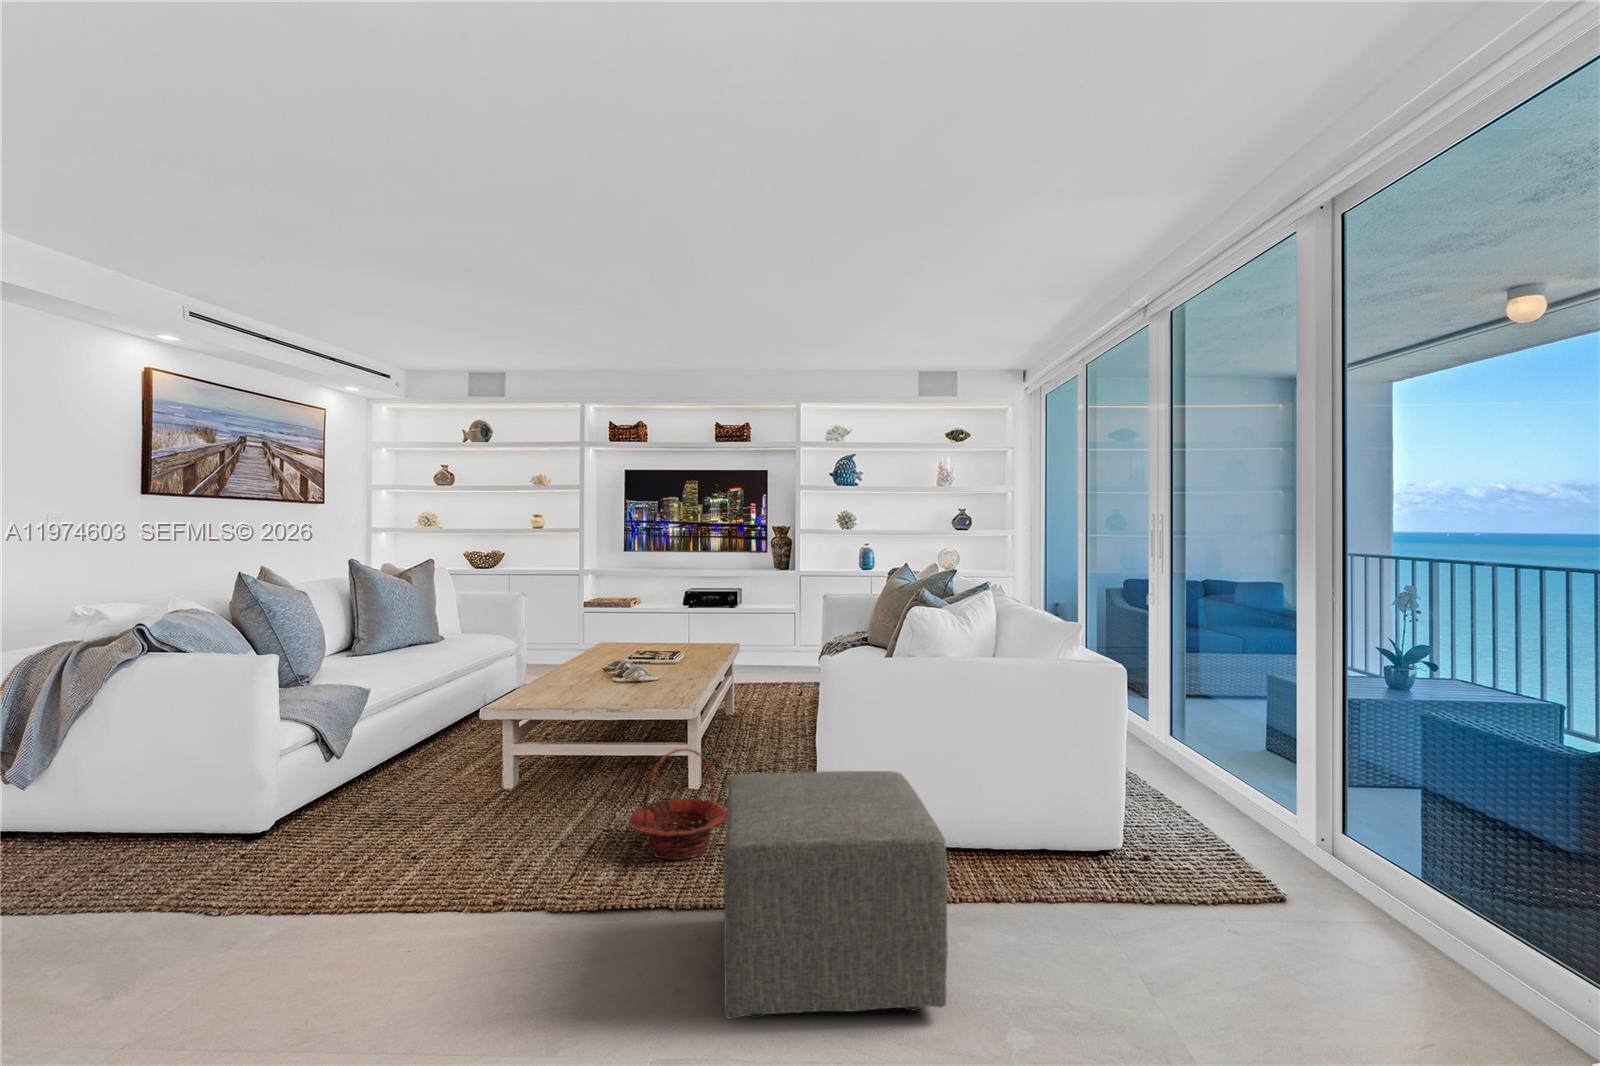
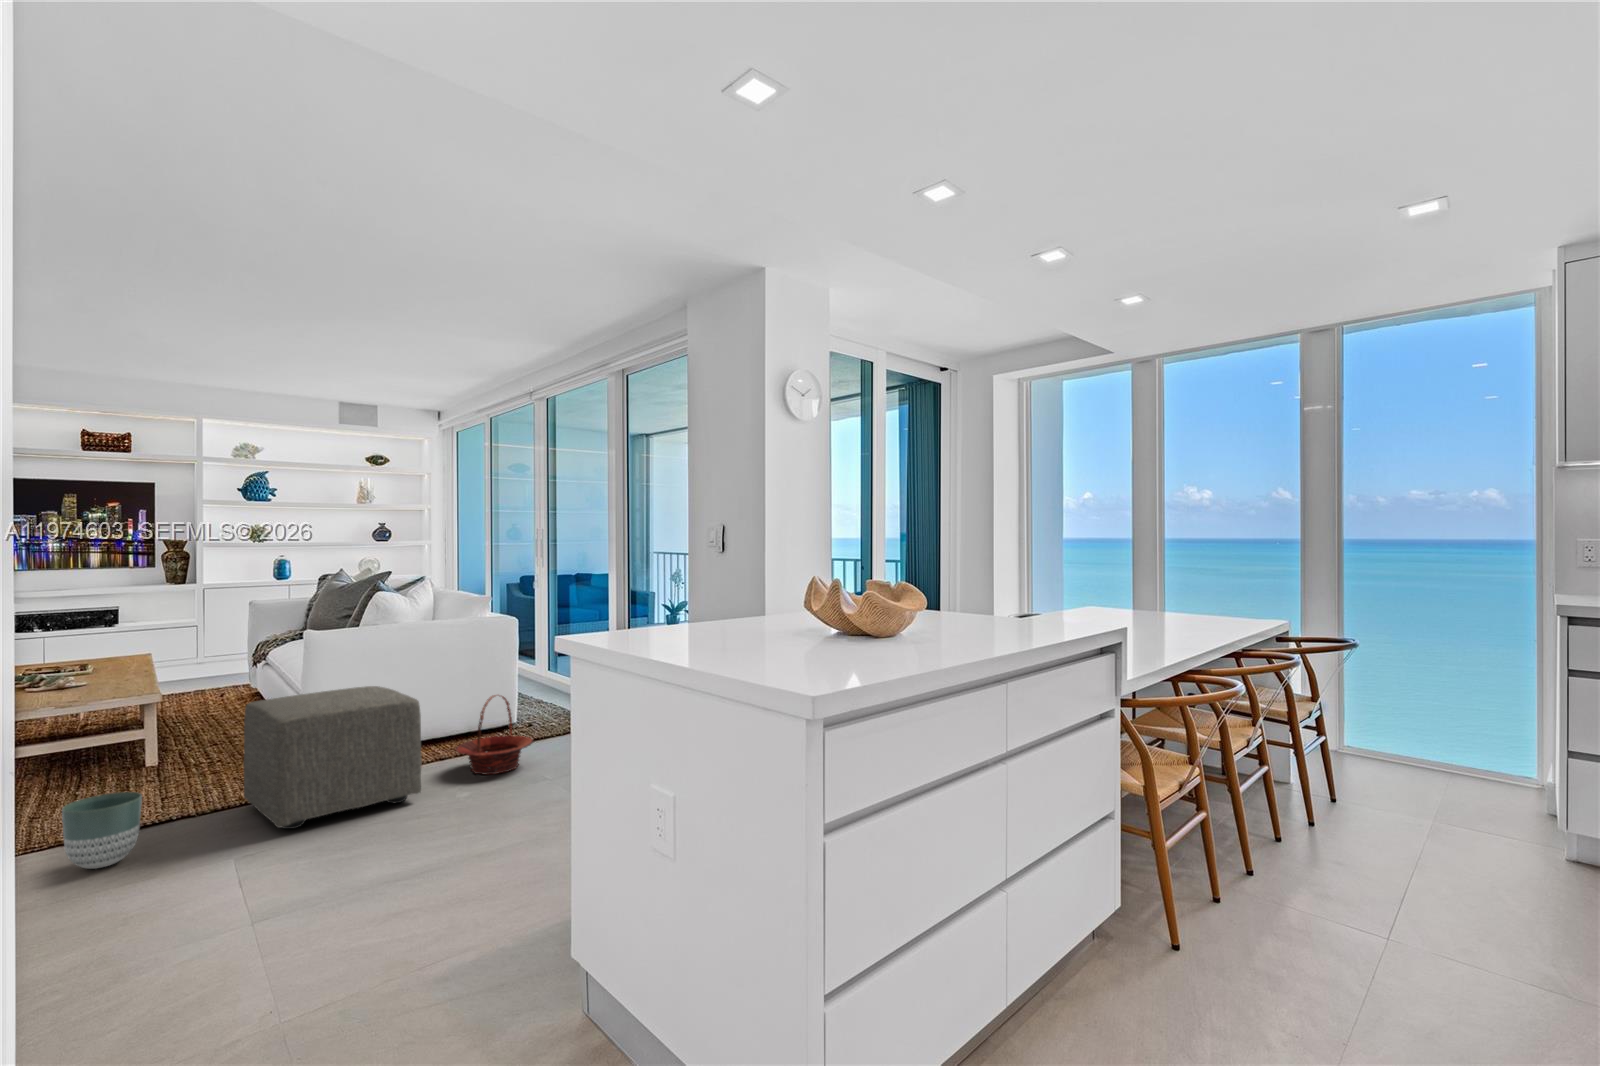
basket: present [629,749,727,860] -> present [456,695,533,774]
planter: none [493,890,580,1005] -> present [62,792,142,869]

